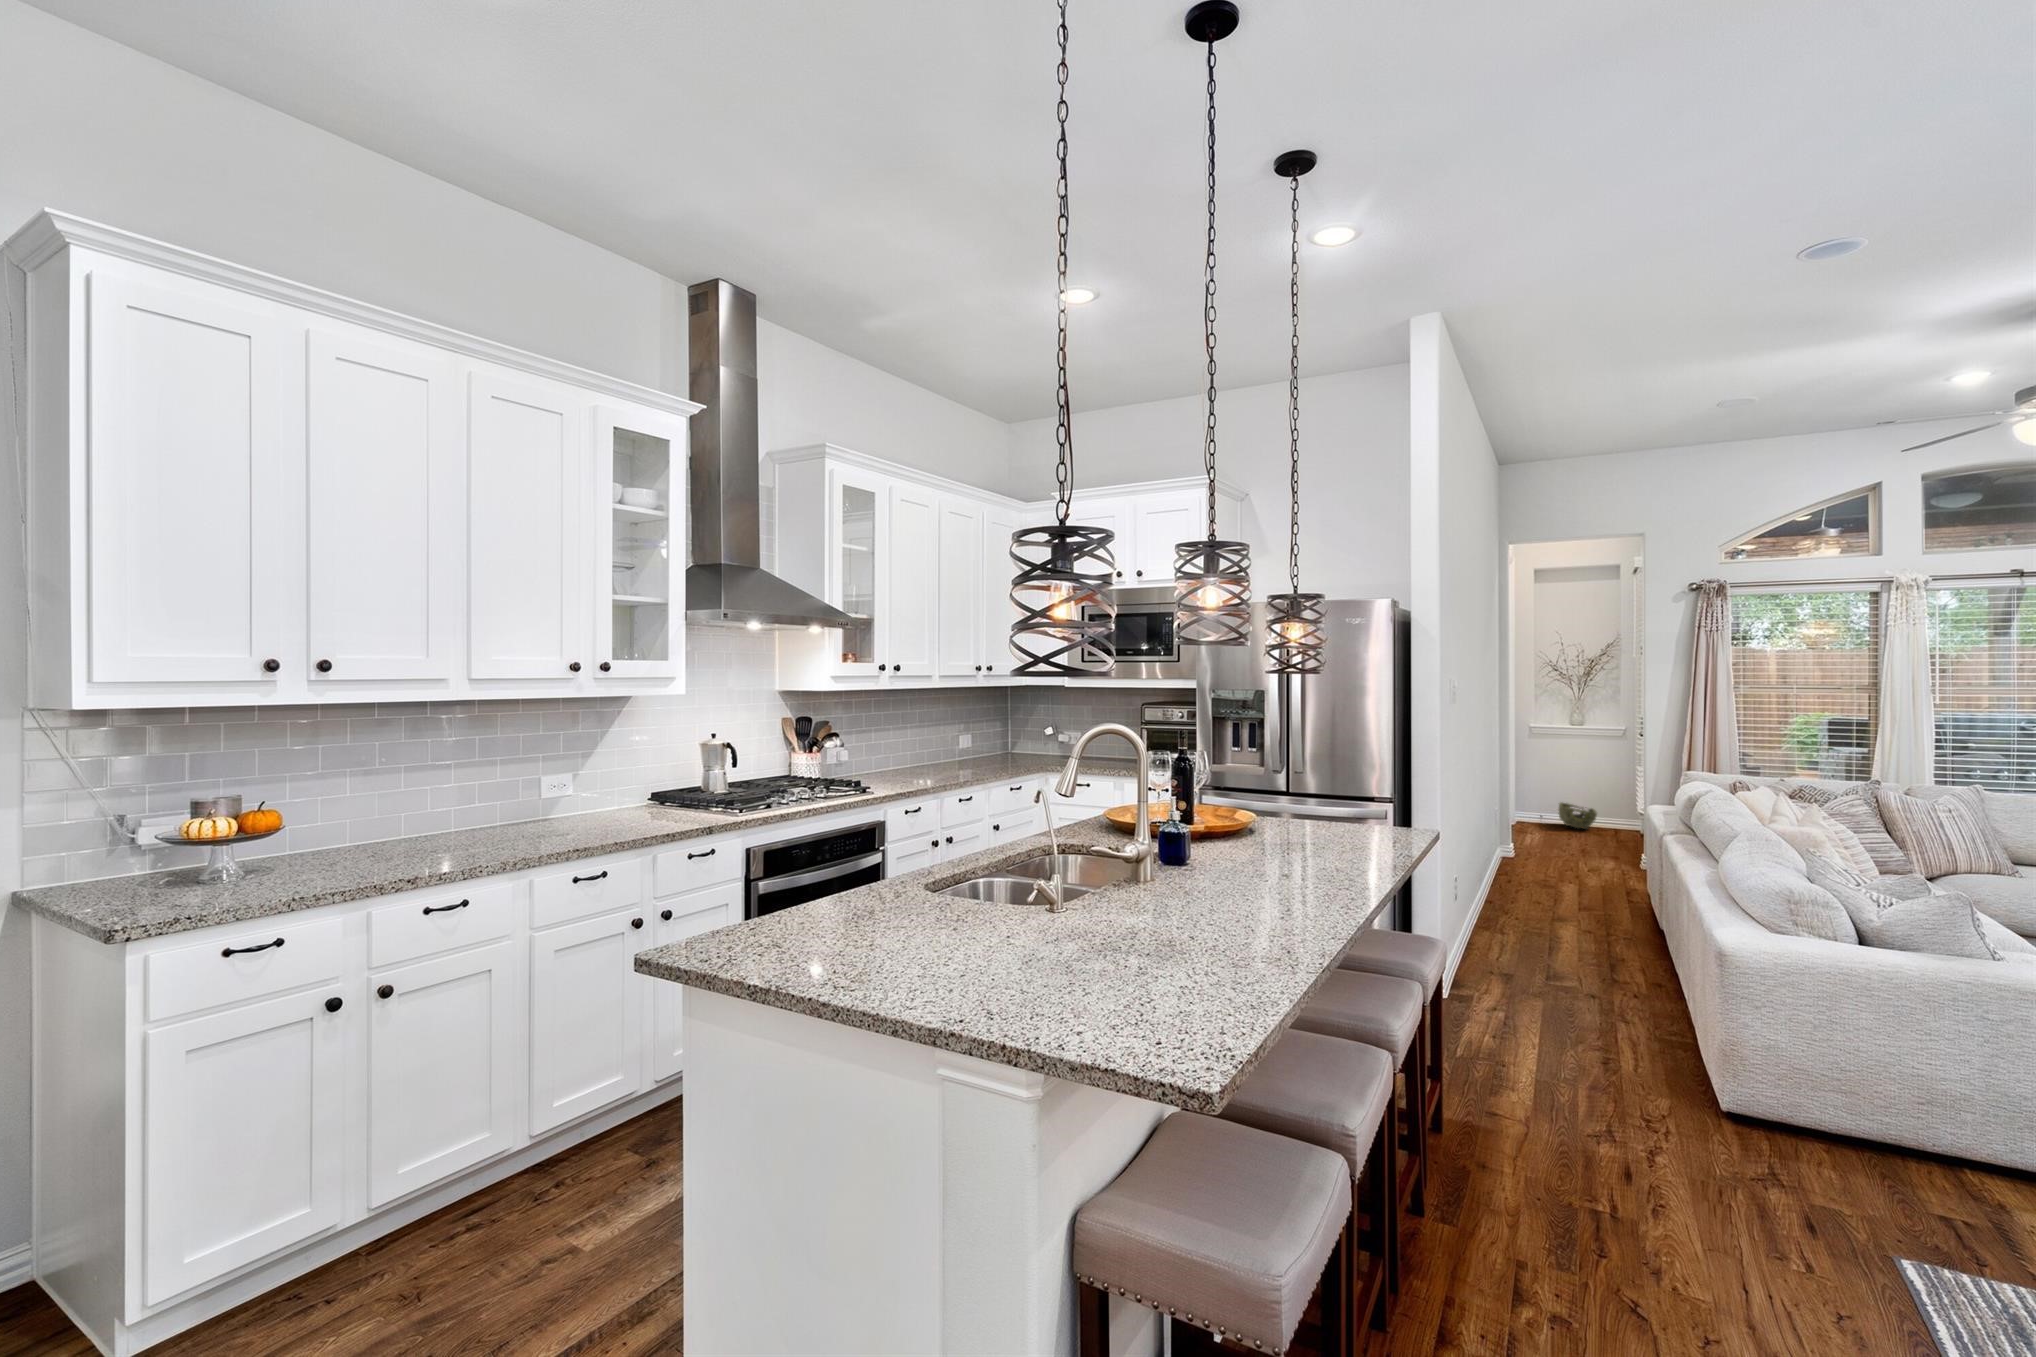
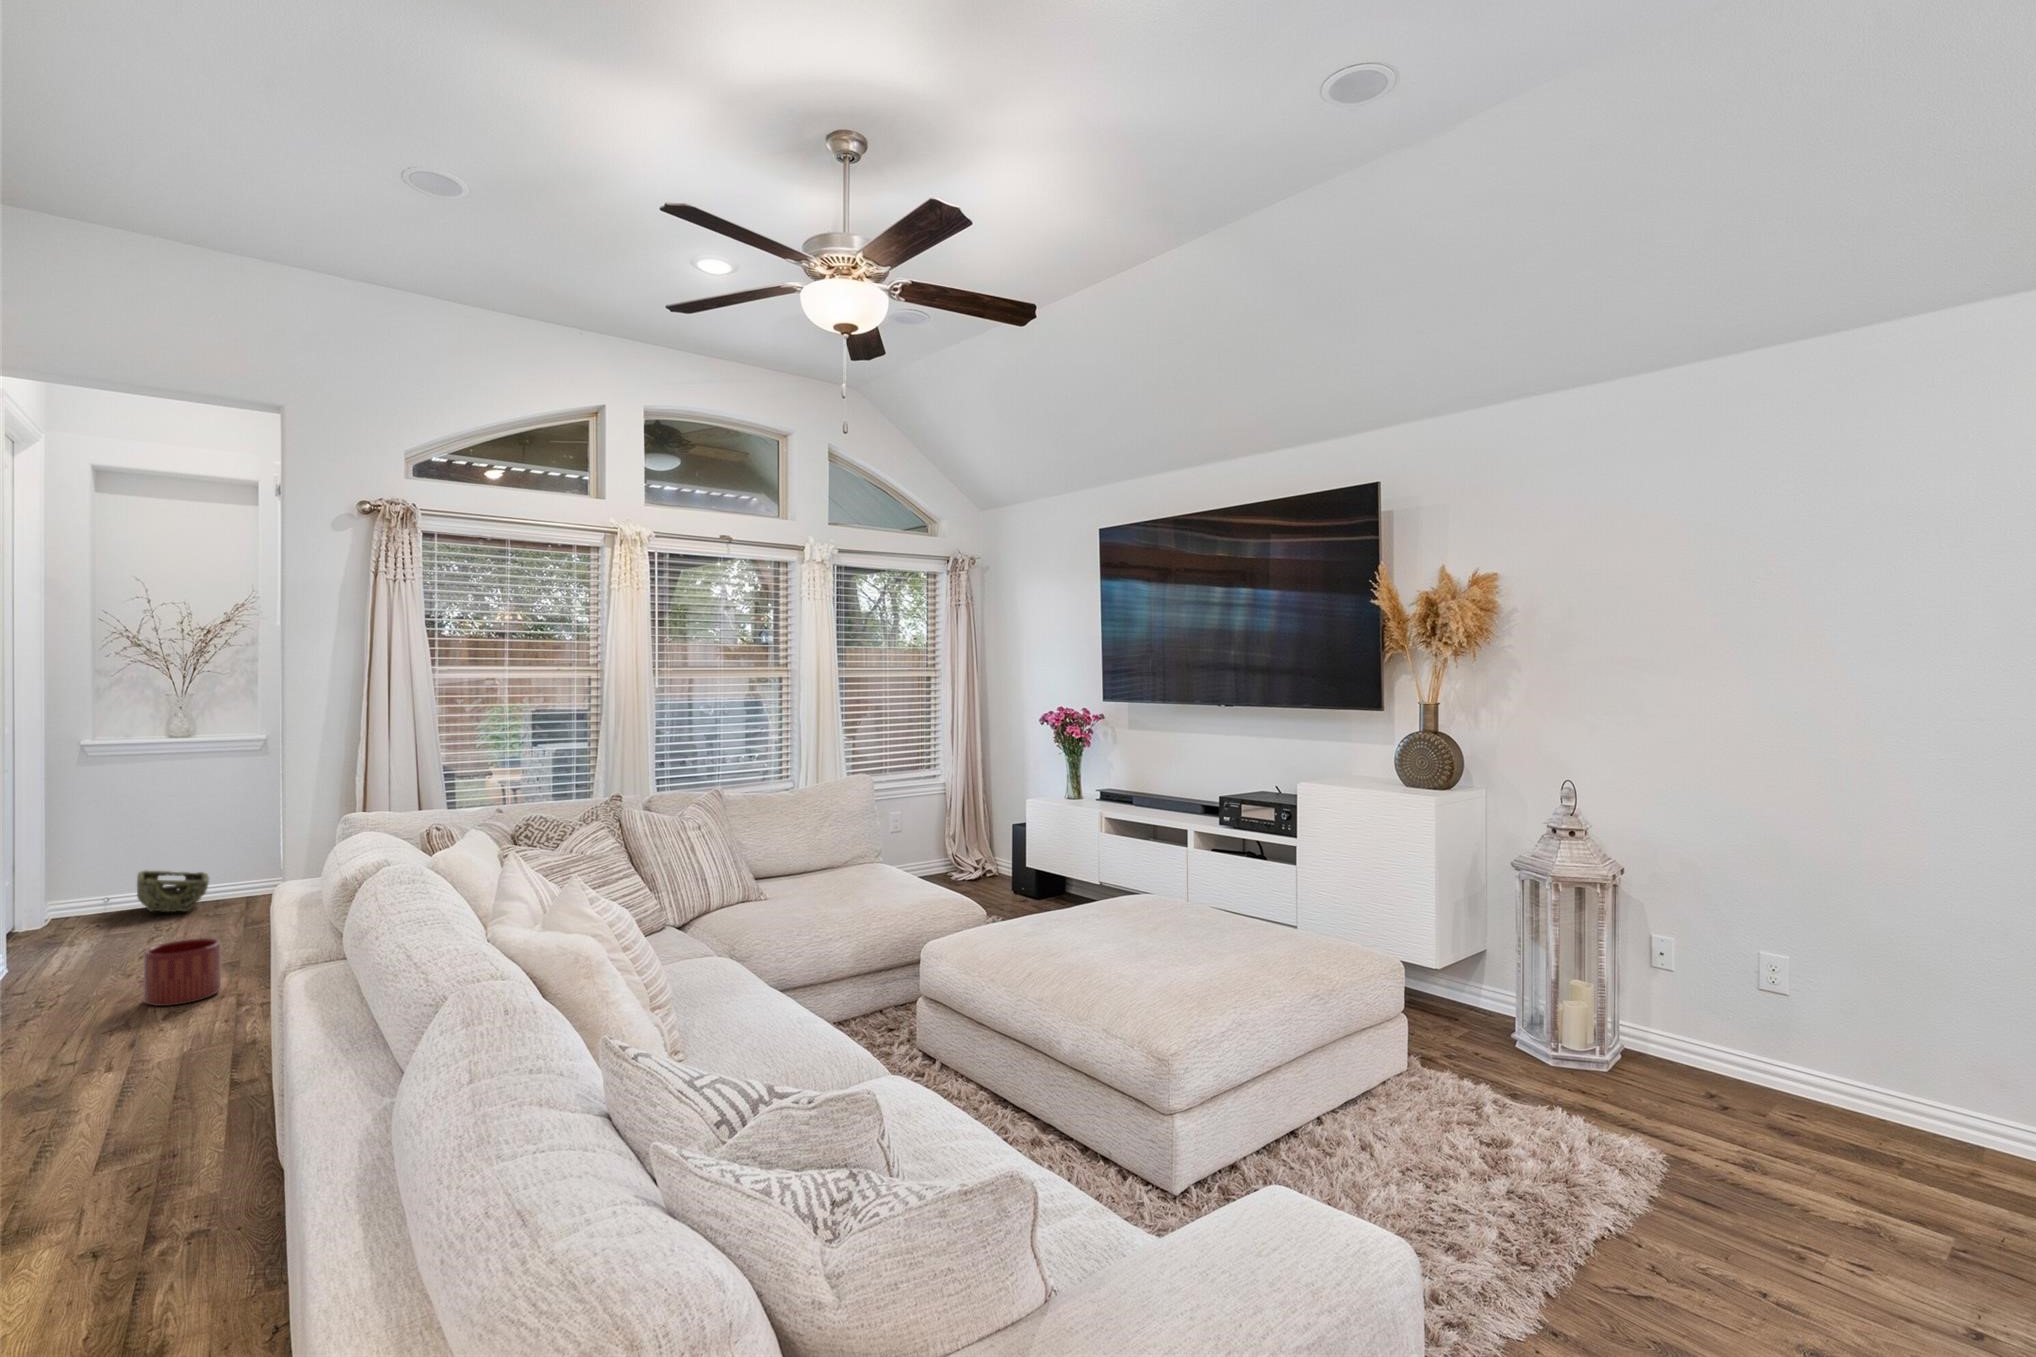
planter: none [1578,837,1615,870] -> present [143,938,221,1006]

